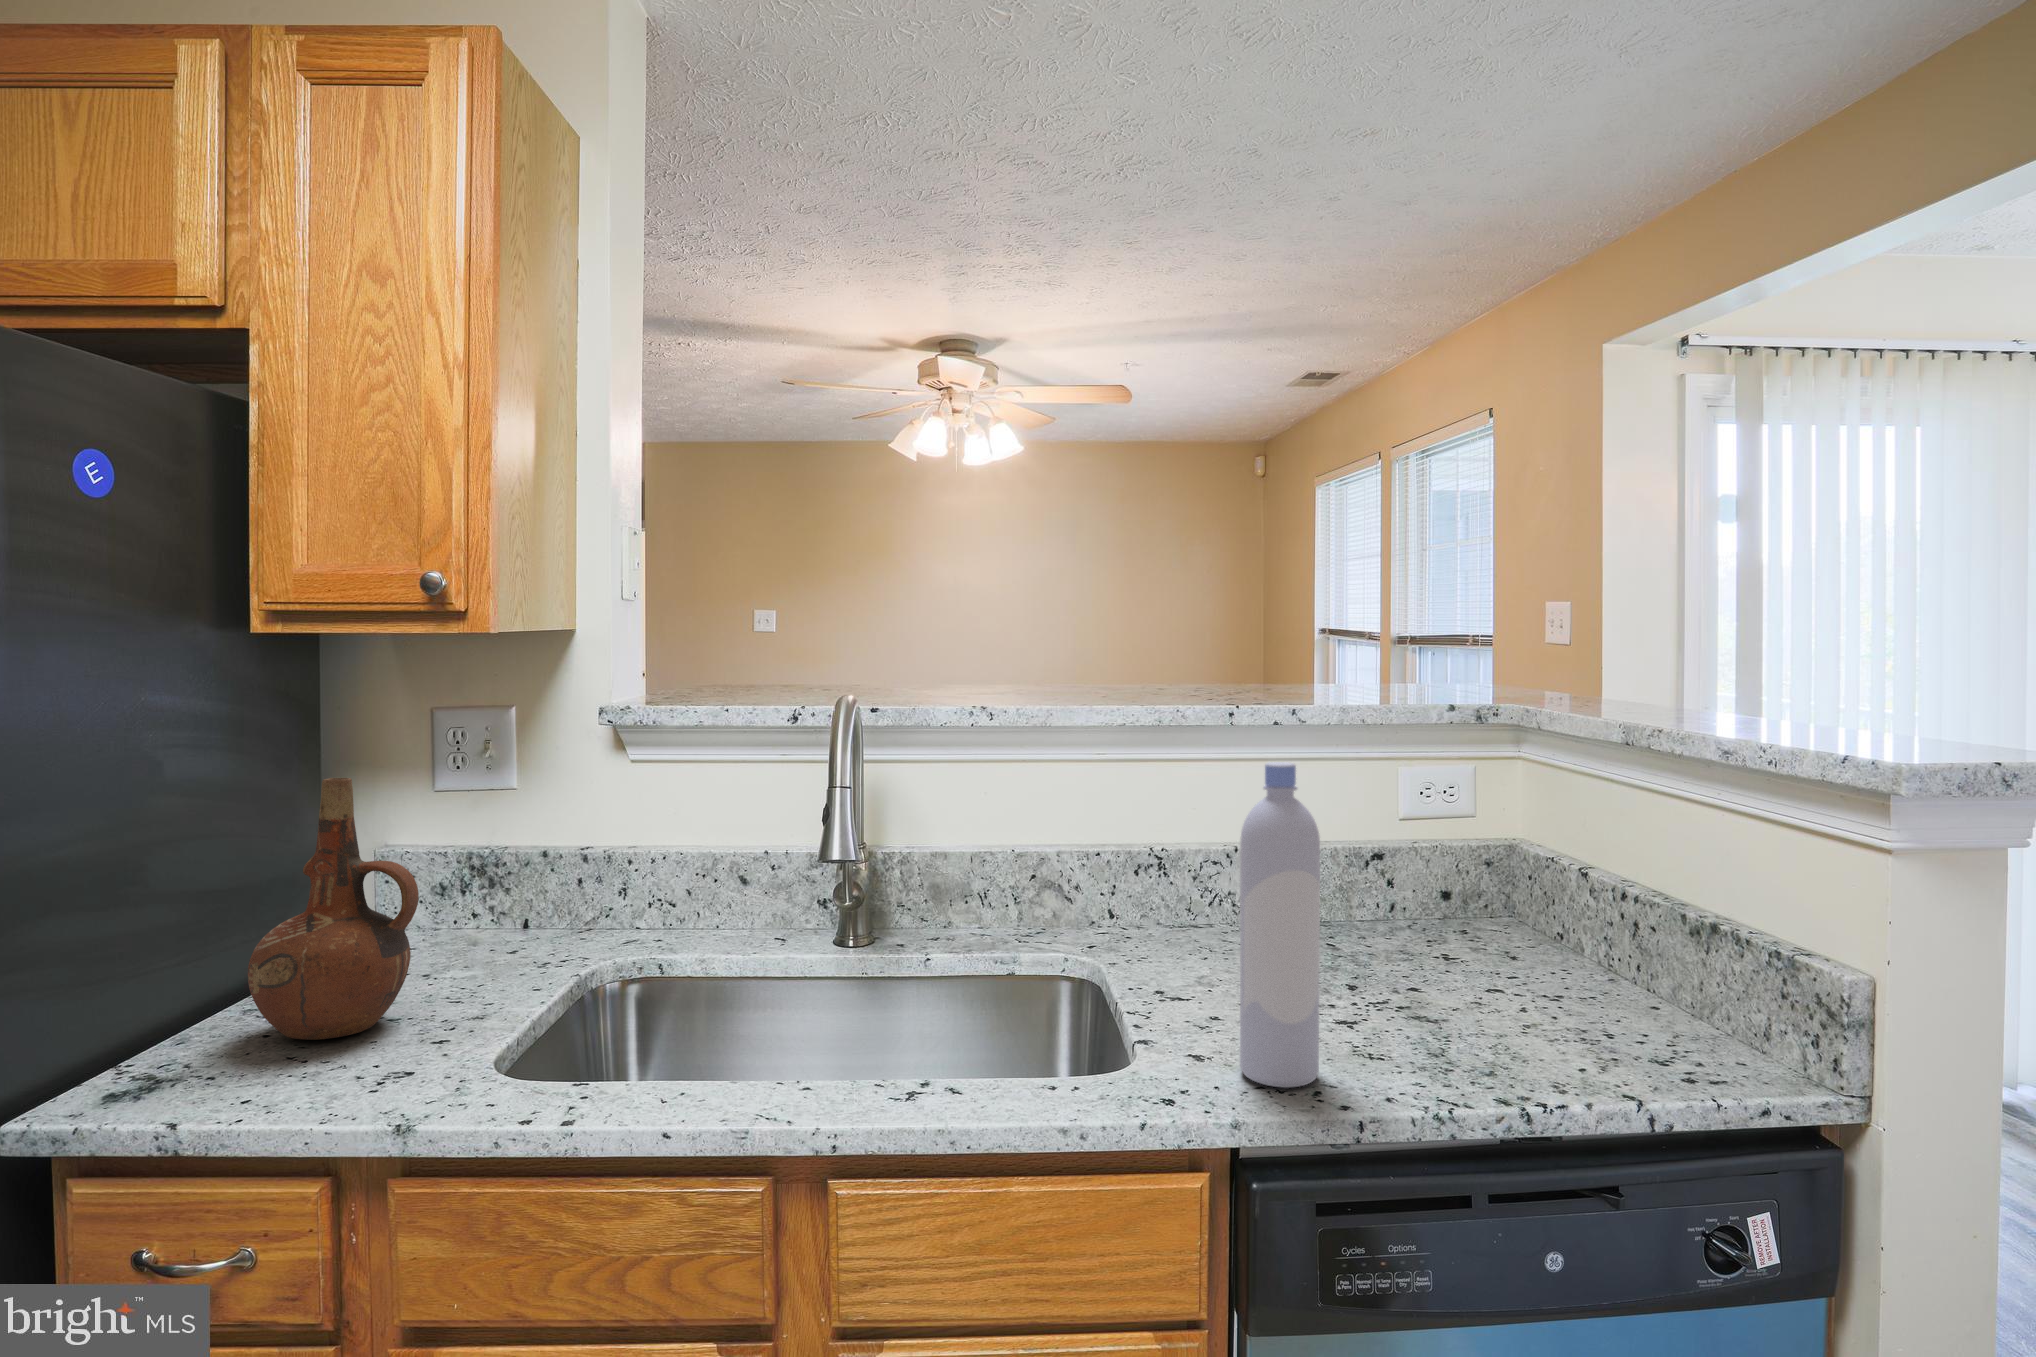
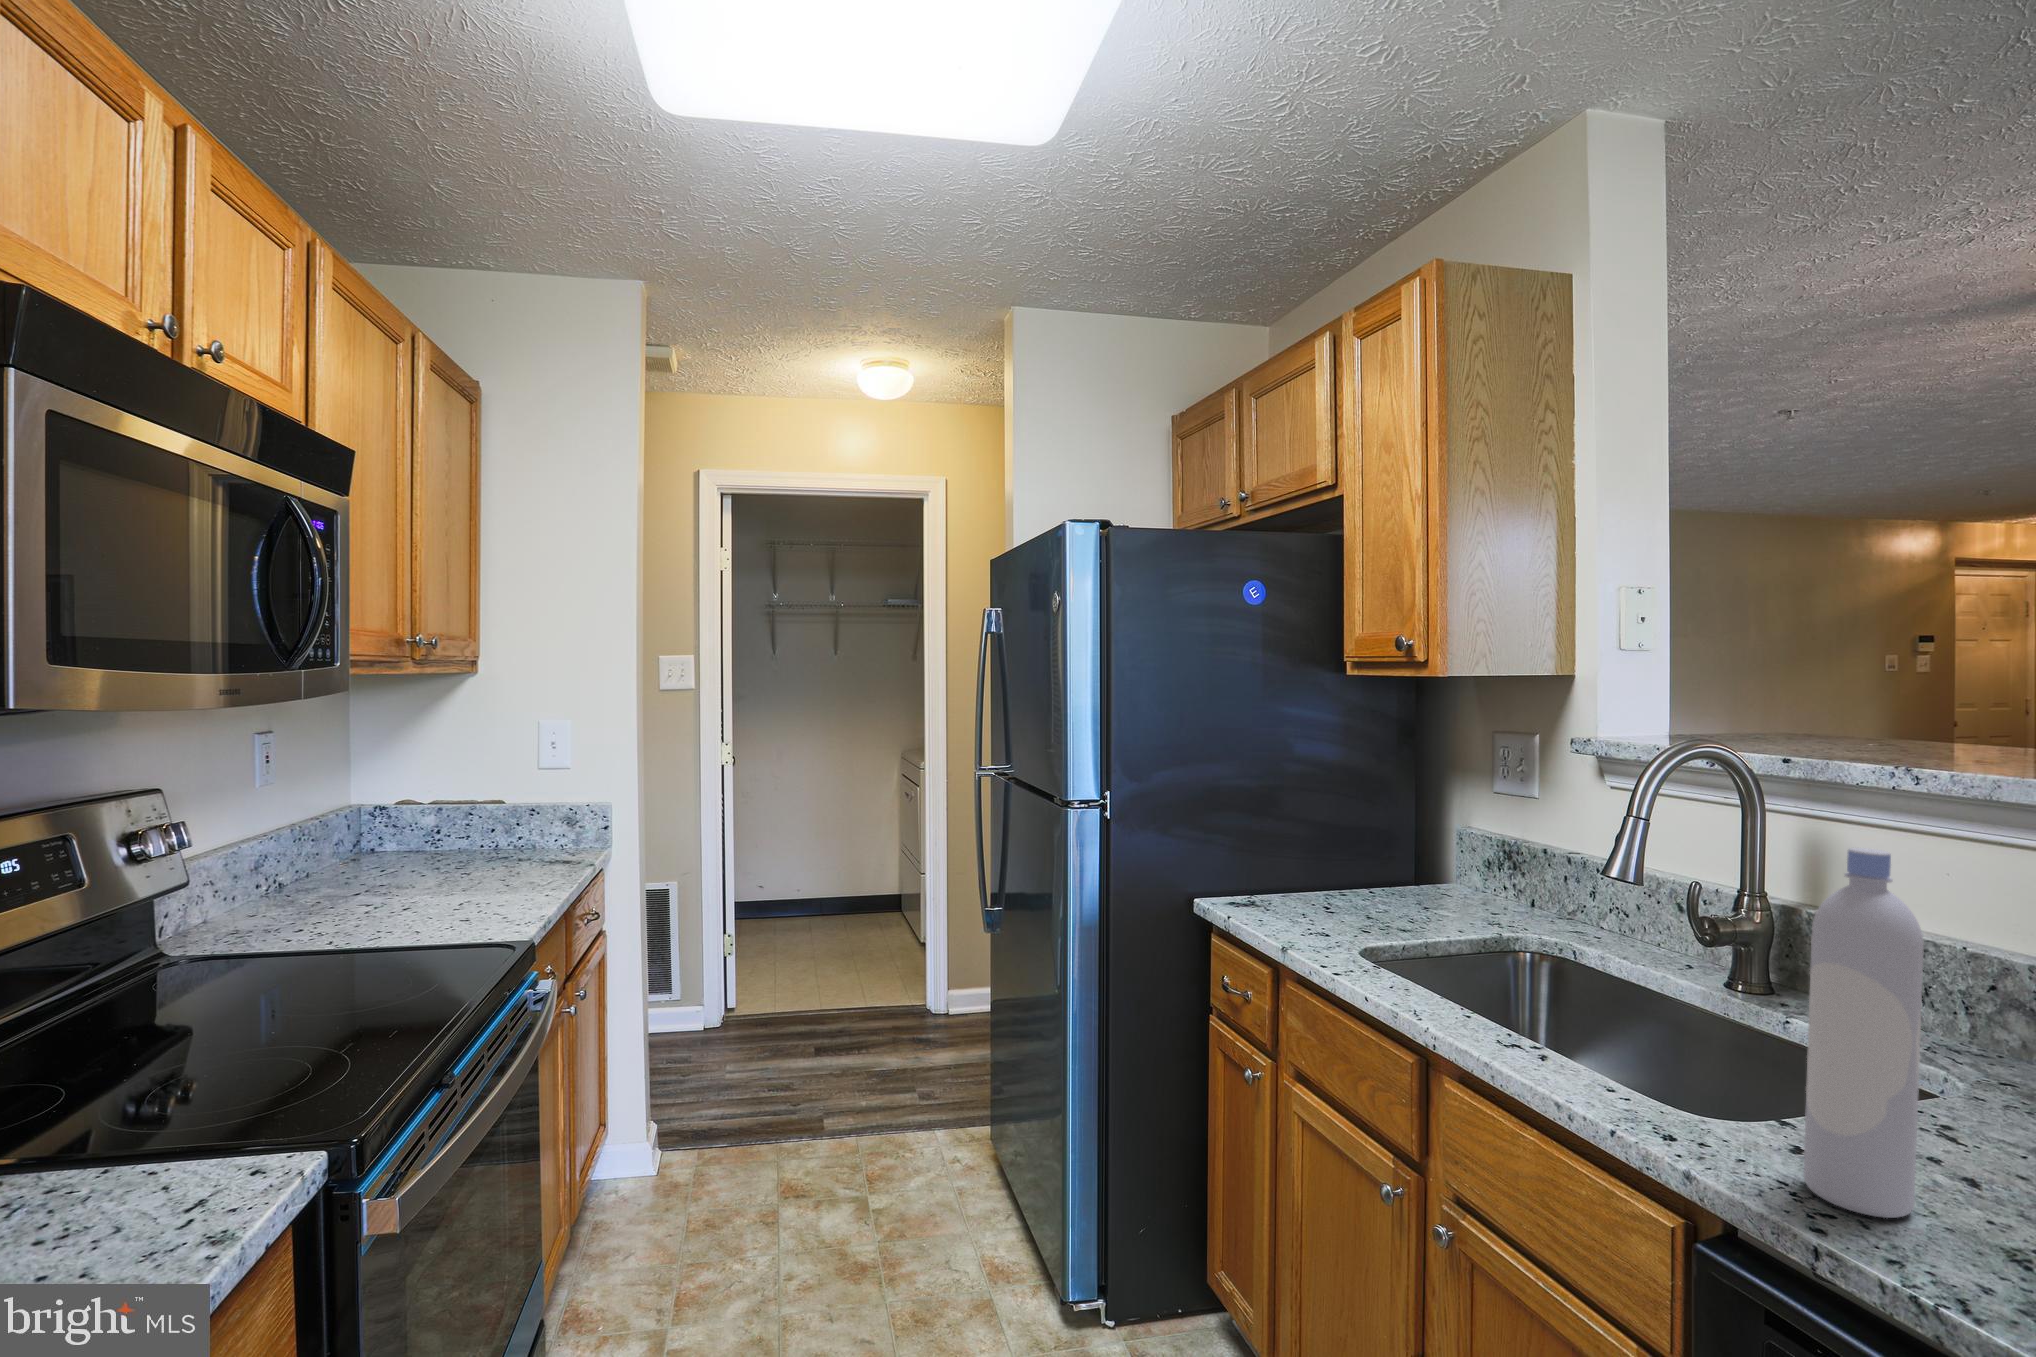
ceramic pitcher: present [248,778,419,1040] -> none [1295,763,1382,917]

